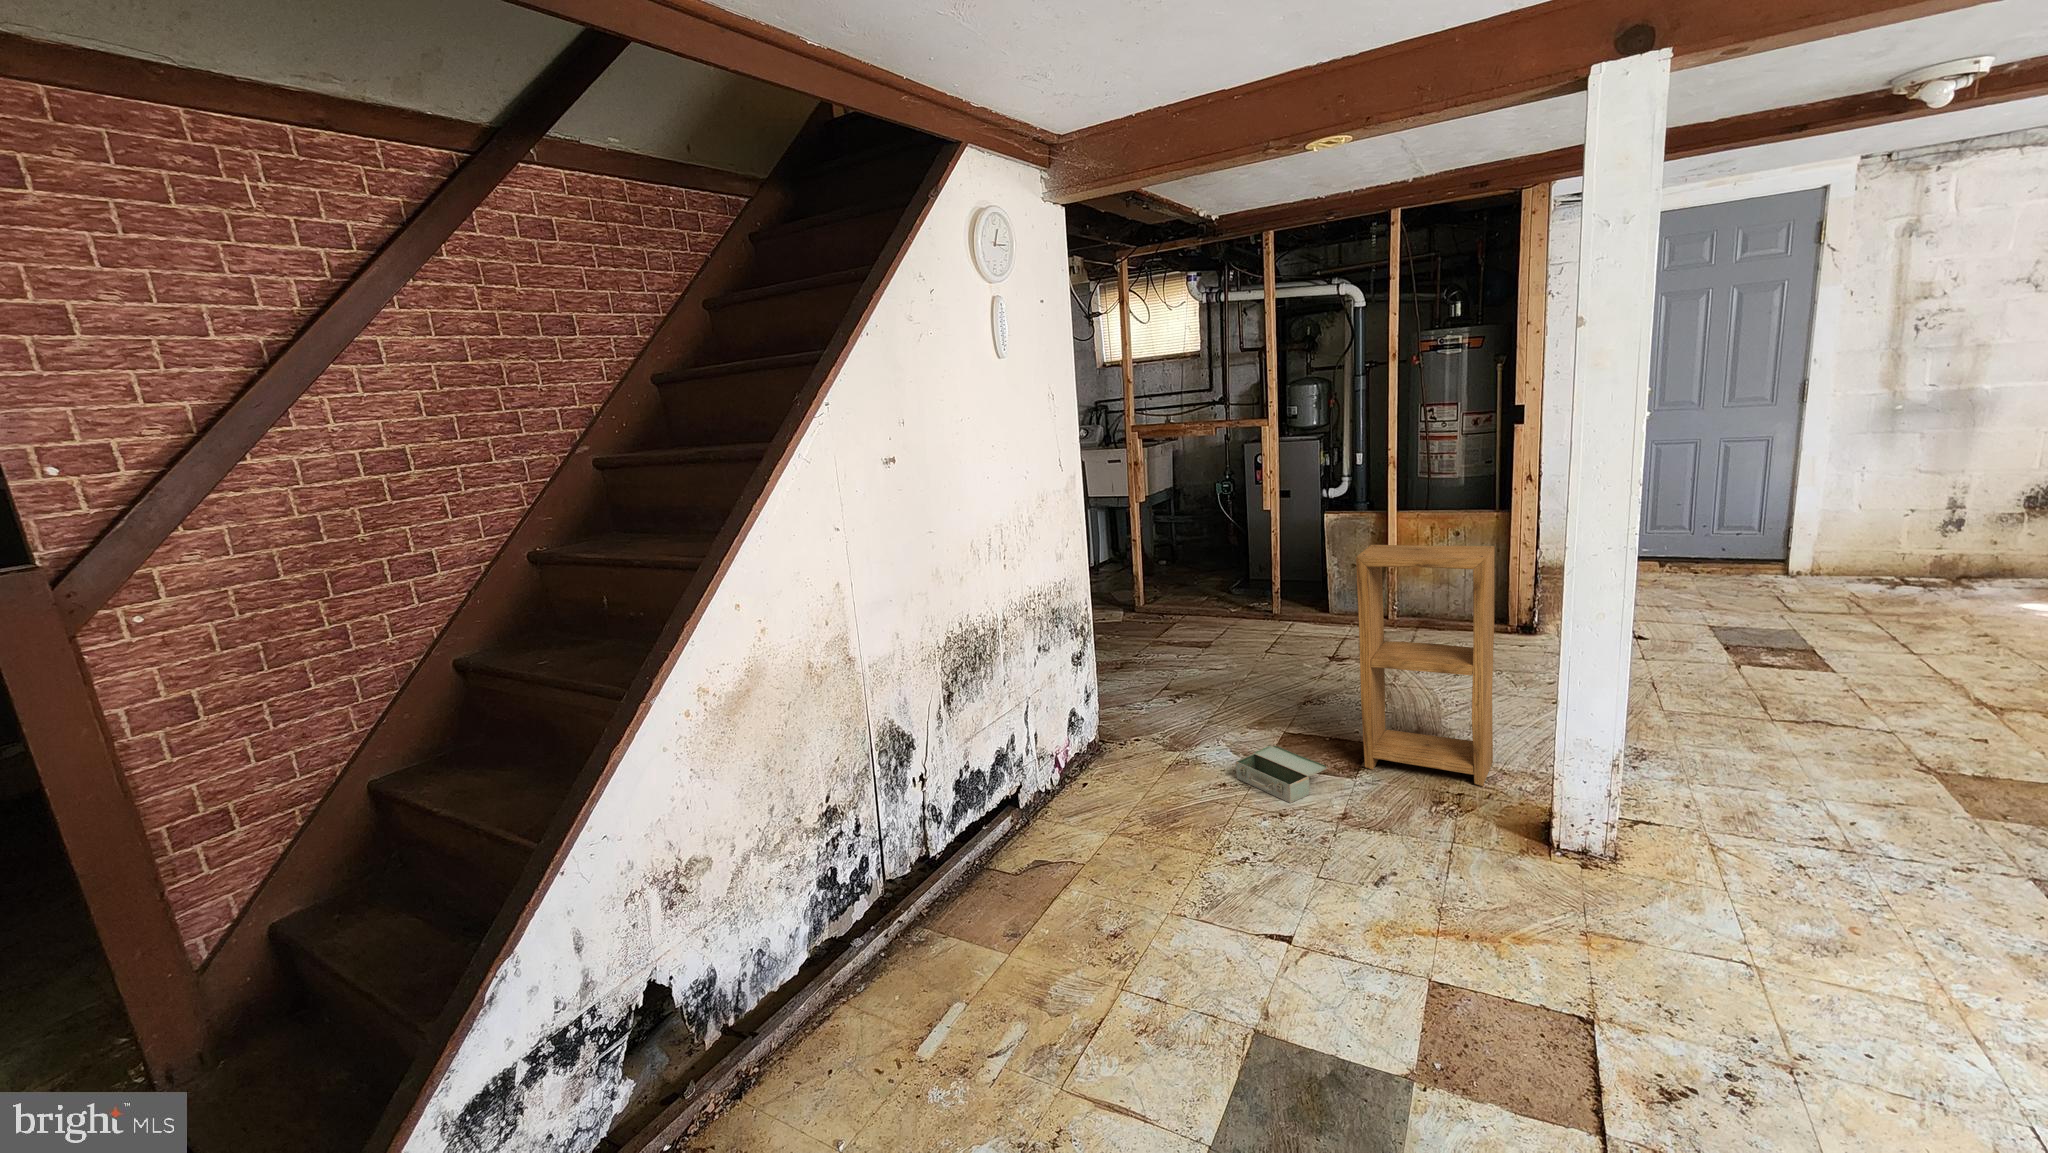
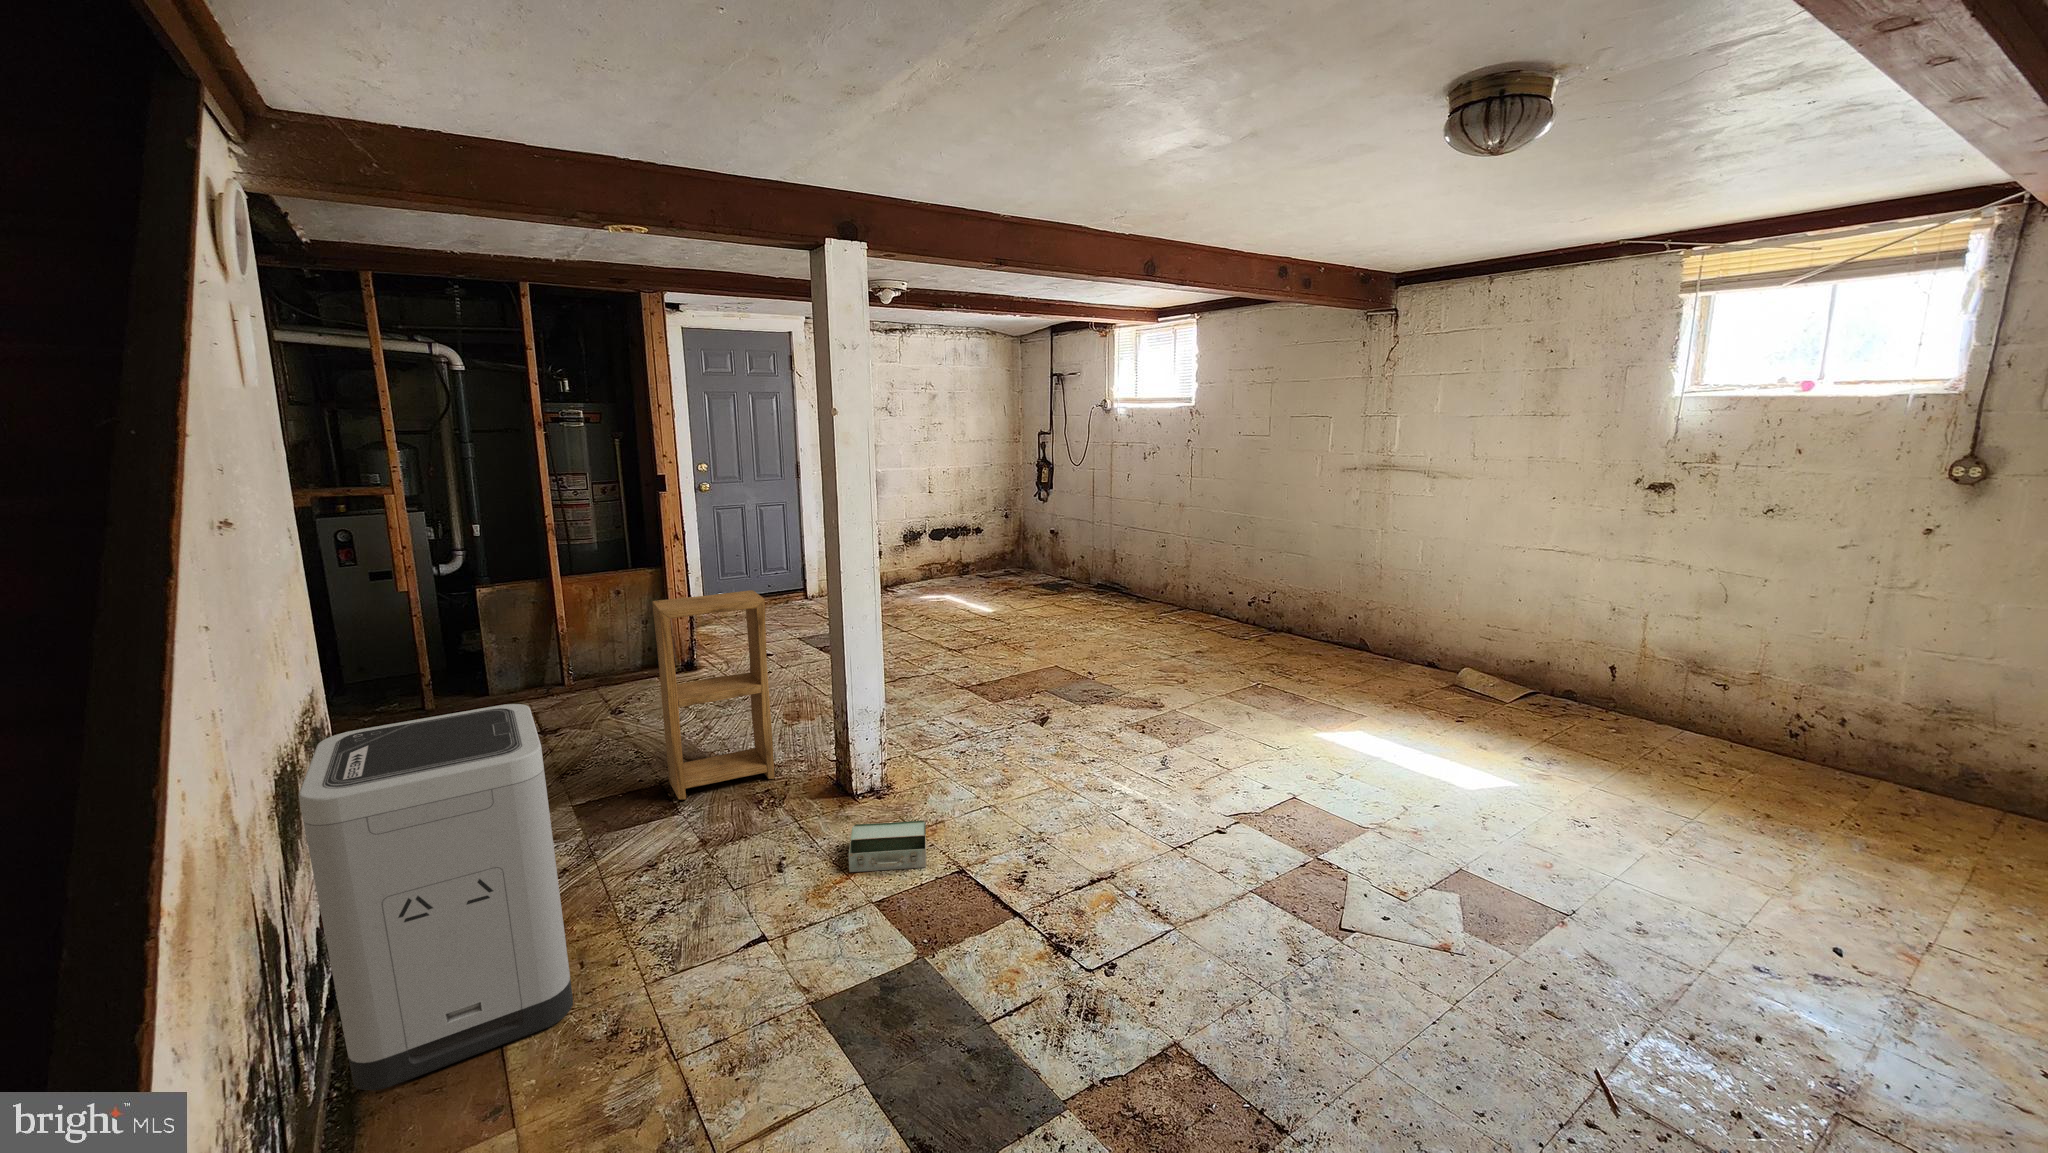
trash can: none [958,616,1161,903] -> present [299,704,573,1090]
toolbox: present [1236,745,1327,803] -> present [848,821,926,872]

